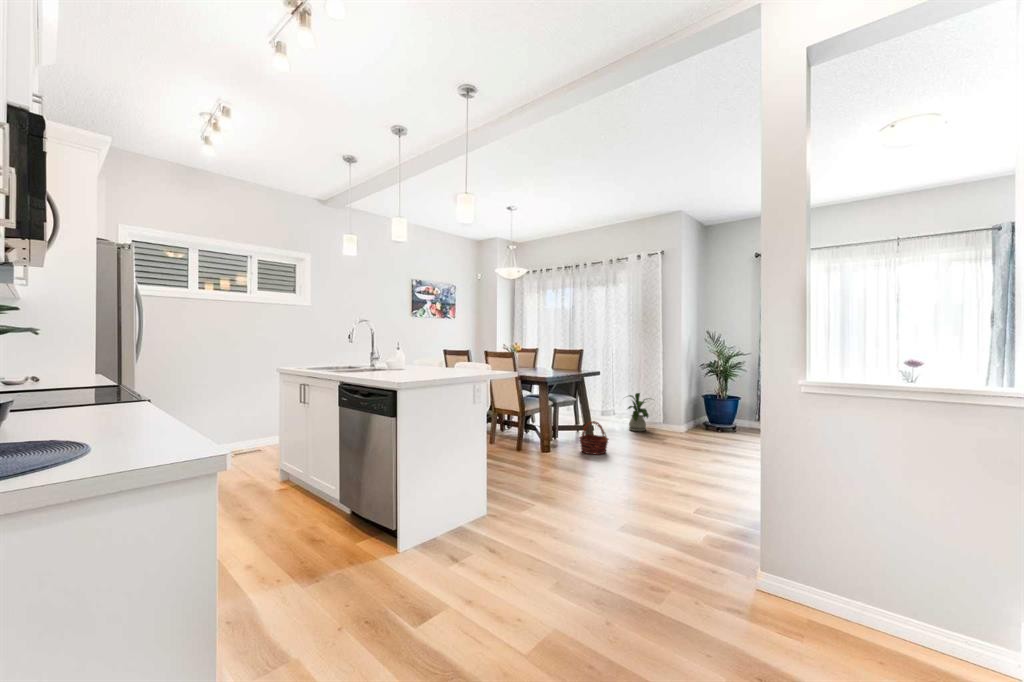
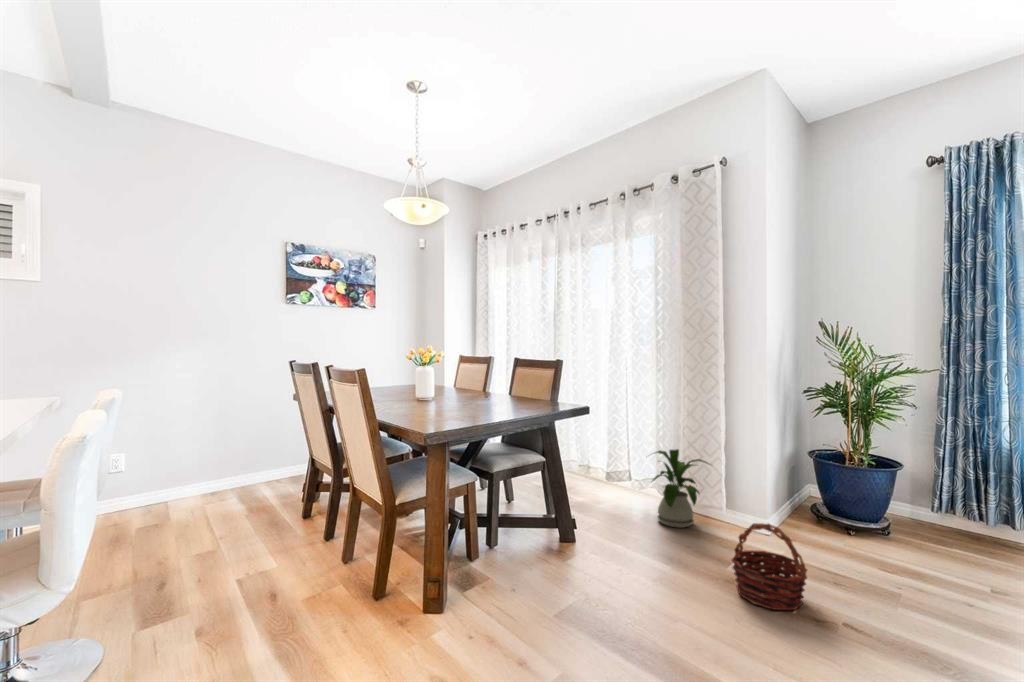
basket: present [579,421,608,454] -> present [731,523,807,610]

